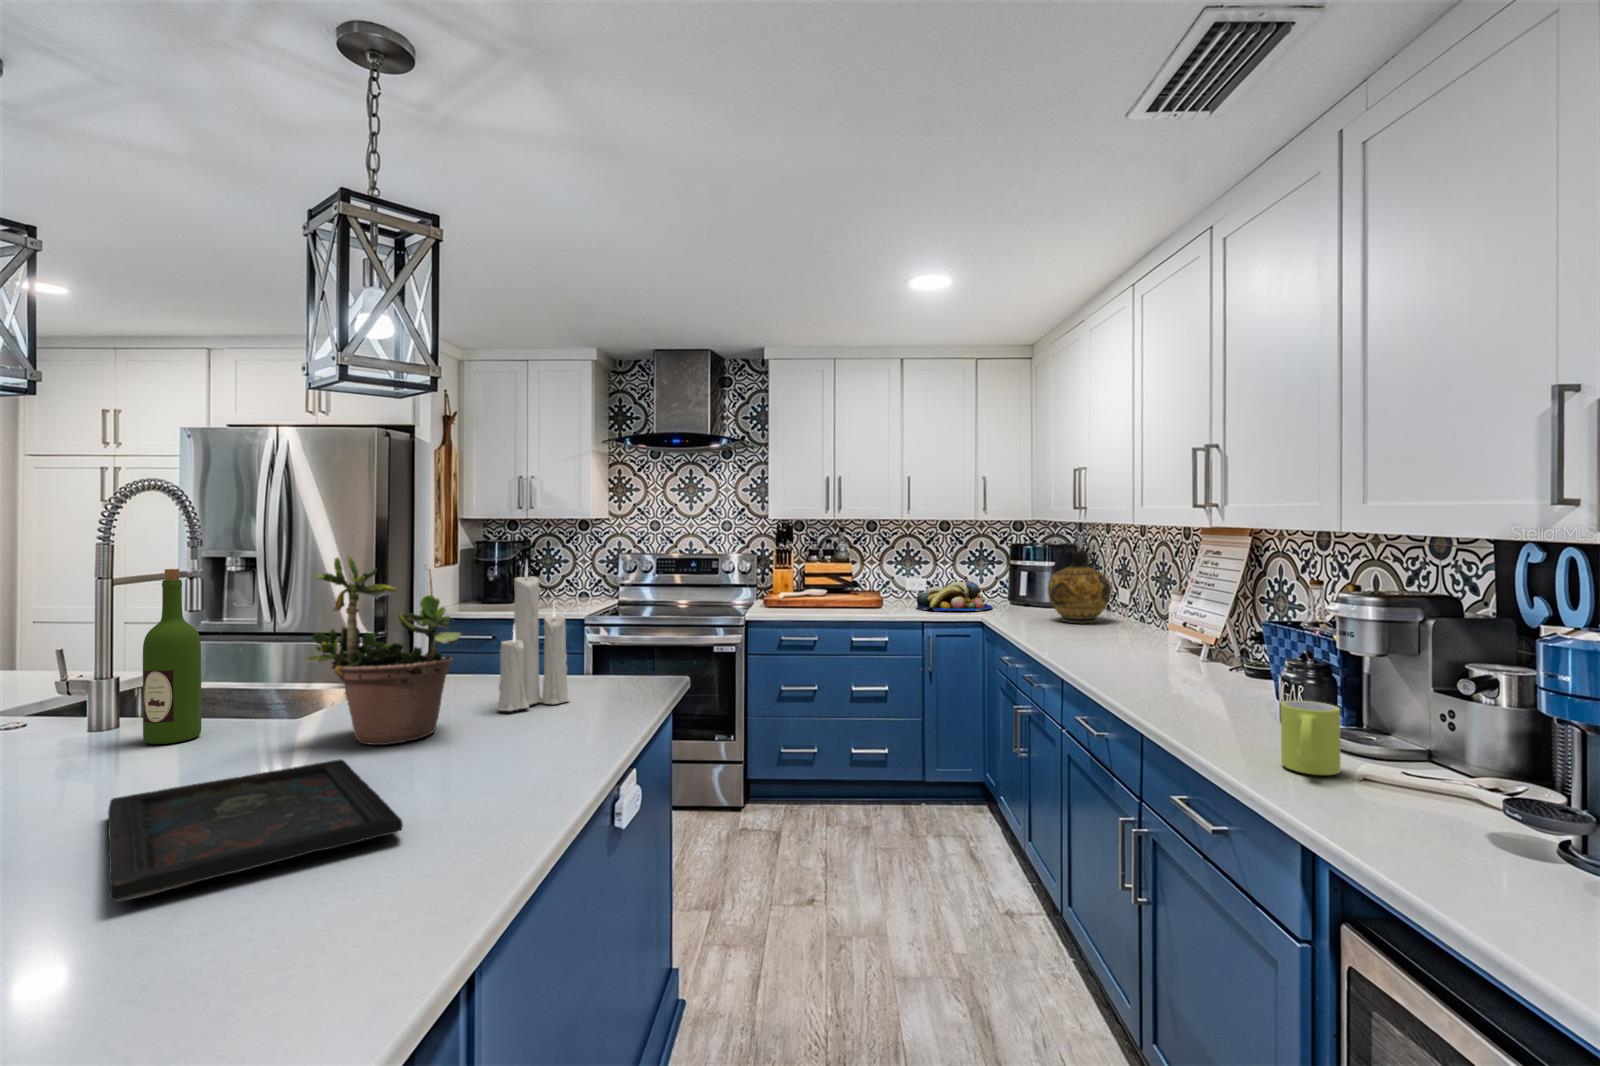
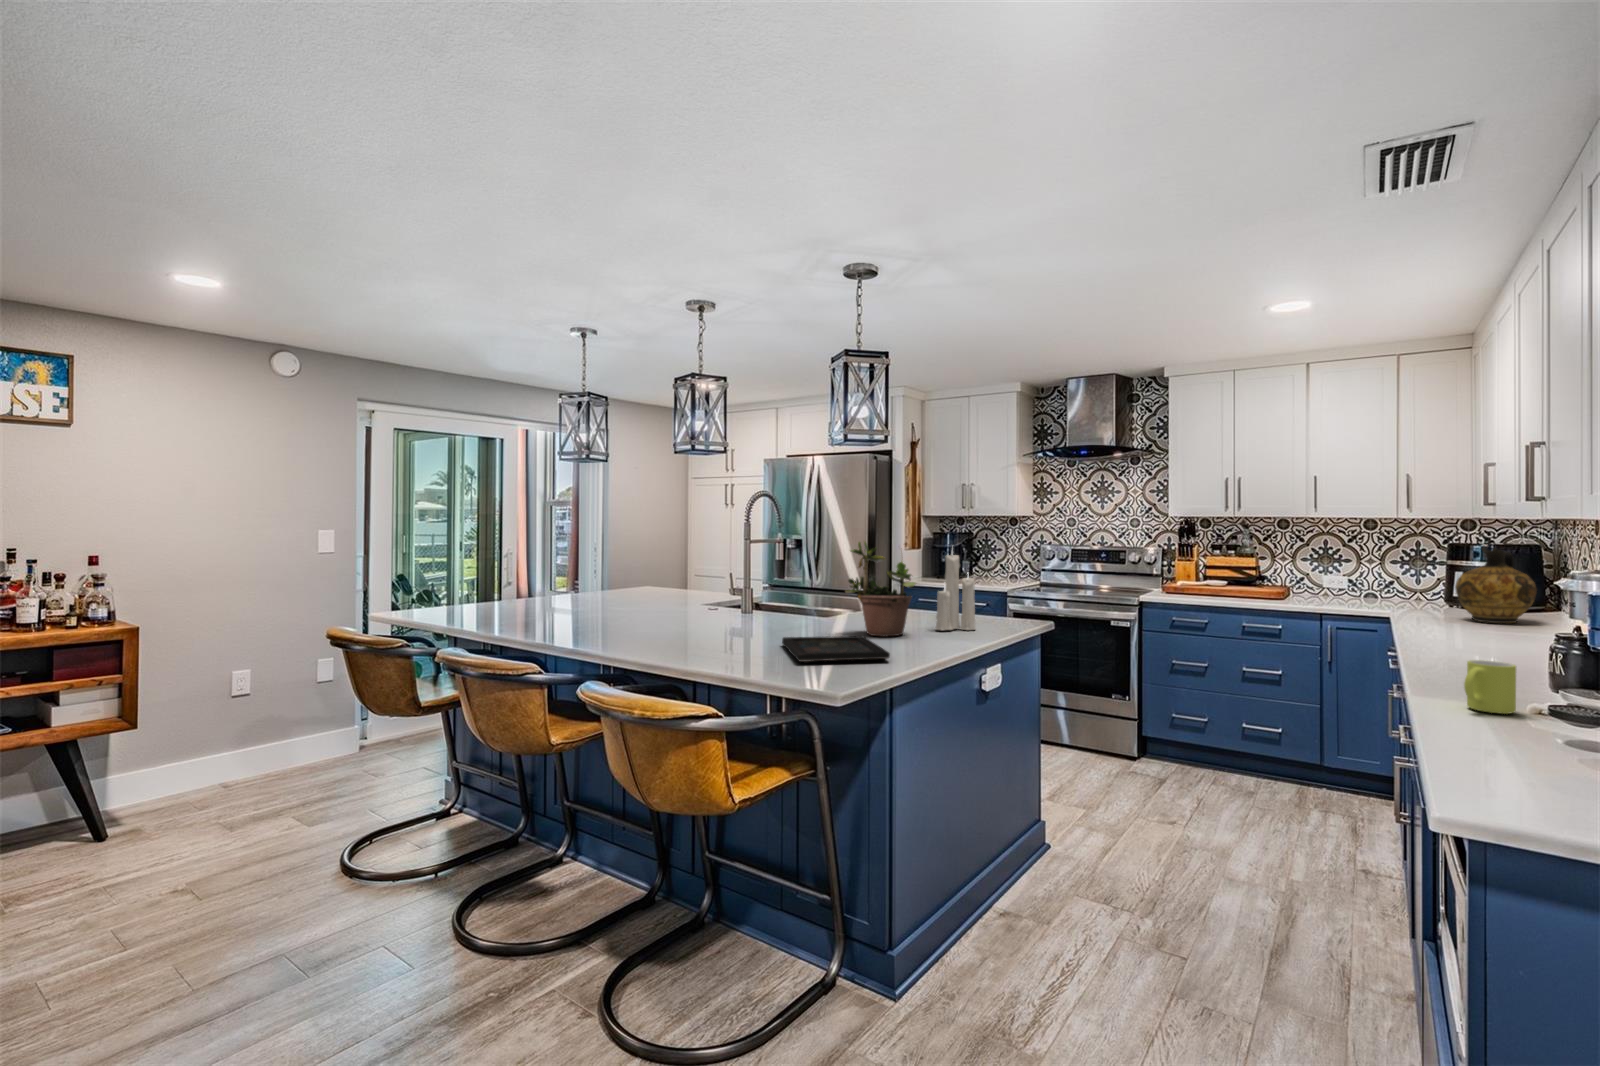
wine bottle: present [143,569,201,744] -> none [779,546,801,627]
fruit bowl: present [917,581,993,611] -> none [1319,578,1411,607]

